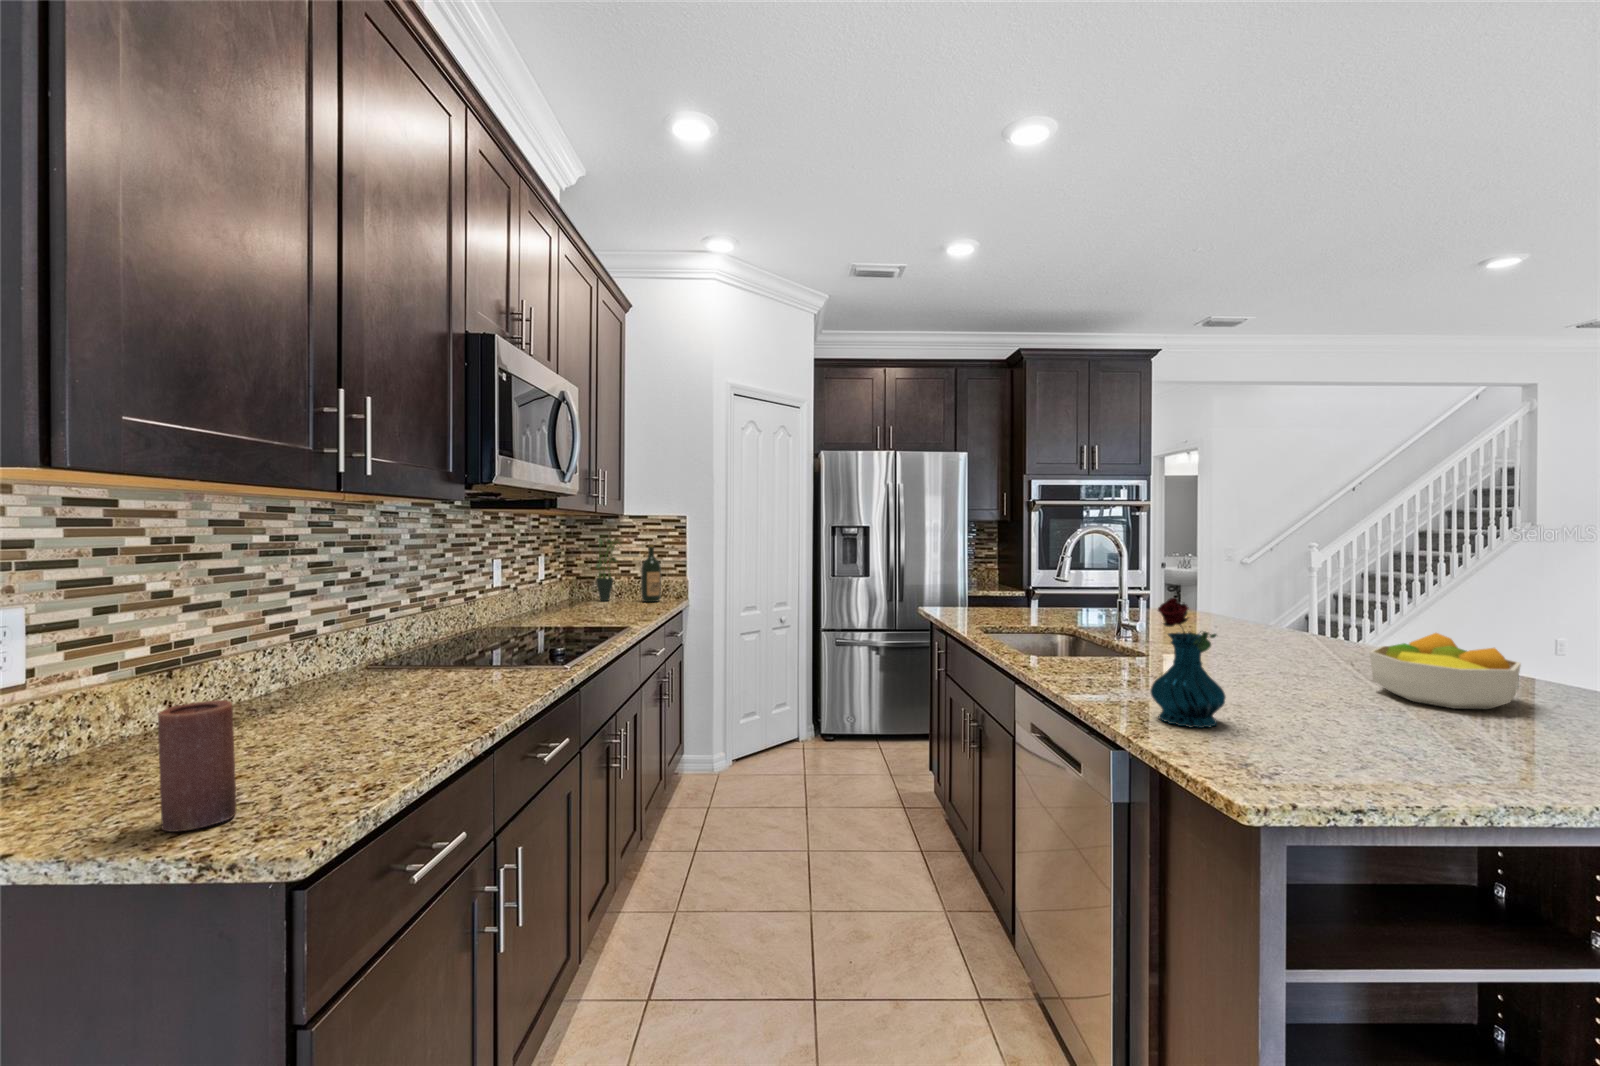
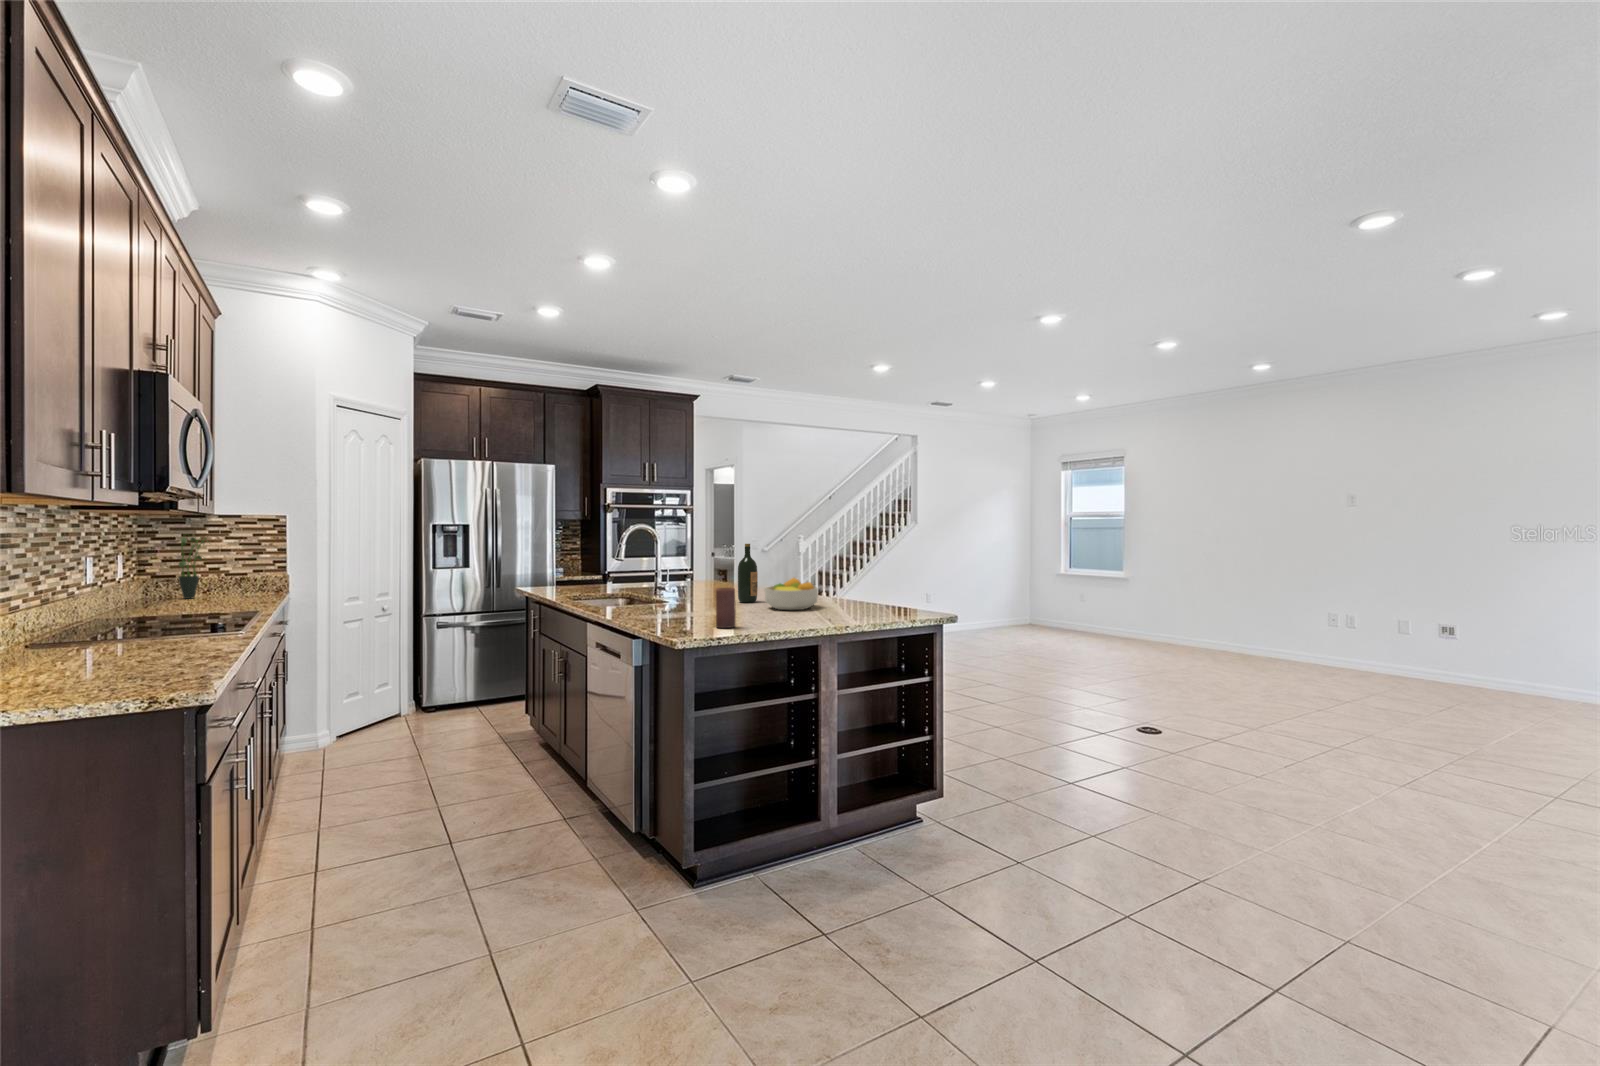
wine bottle: present [641,544,661,602] -> present [738,544,758,603]
vase: present [1150,598,1226,728] -> none [655,561,689,624]
candle: present [158,700,236,832] -> present [716,588,736,628]

